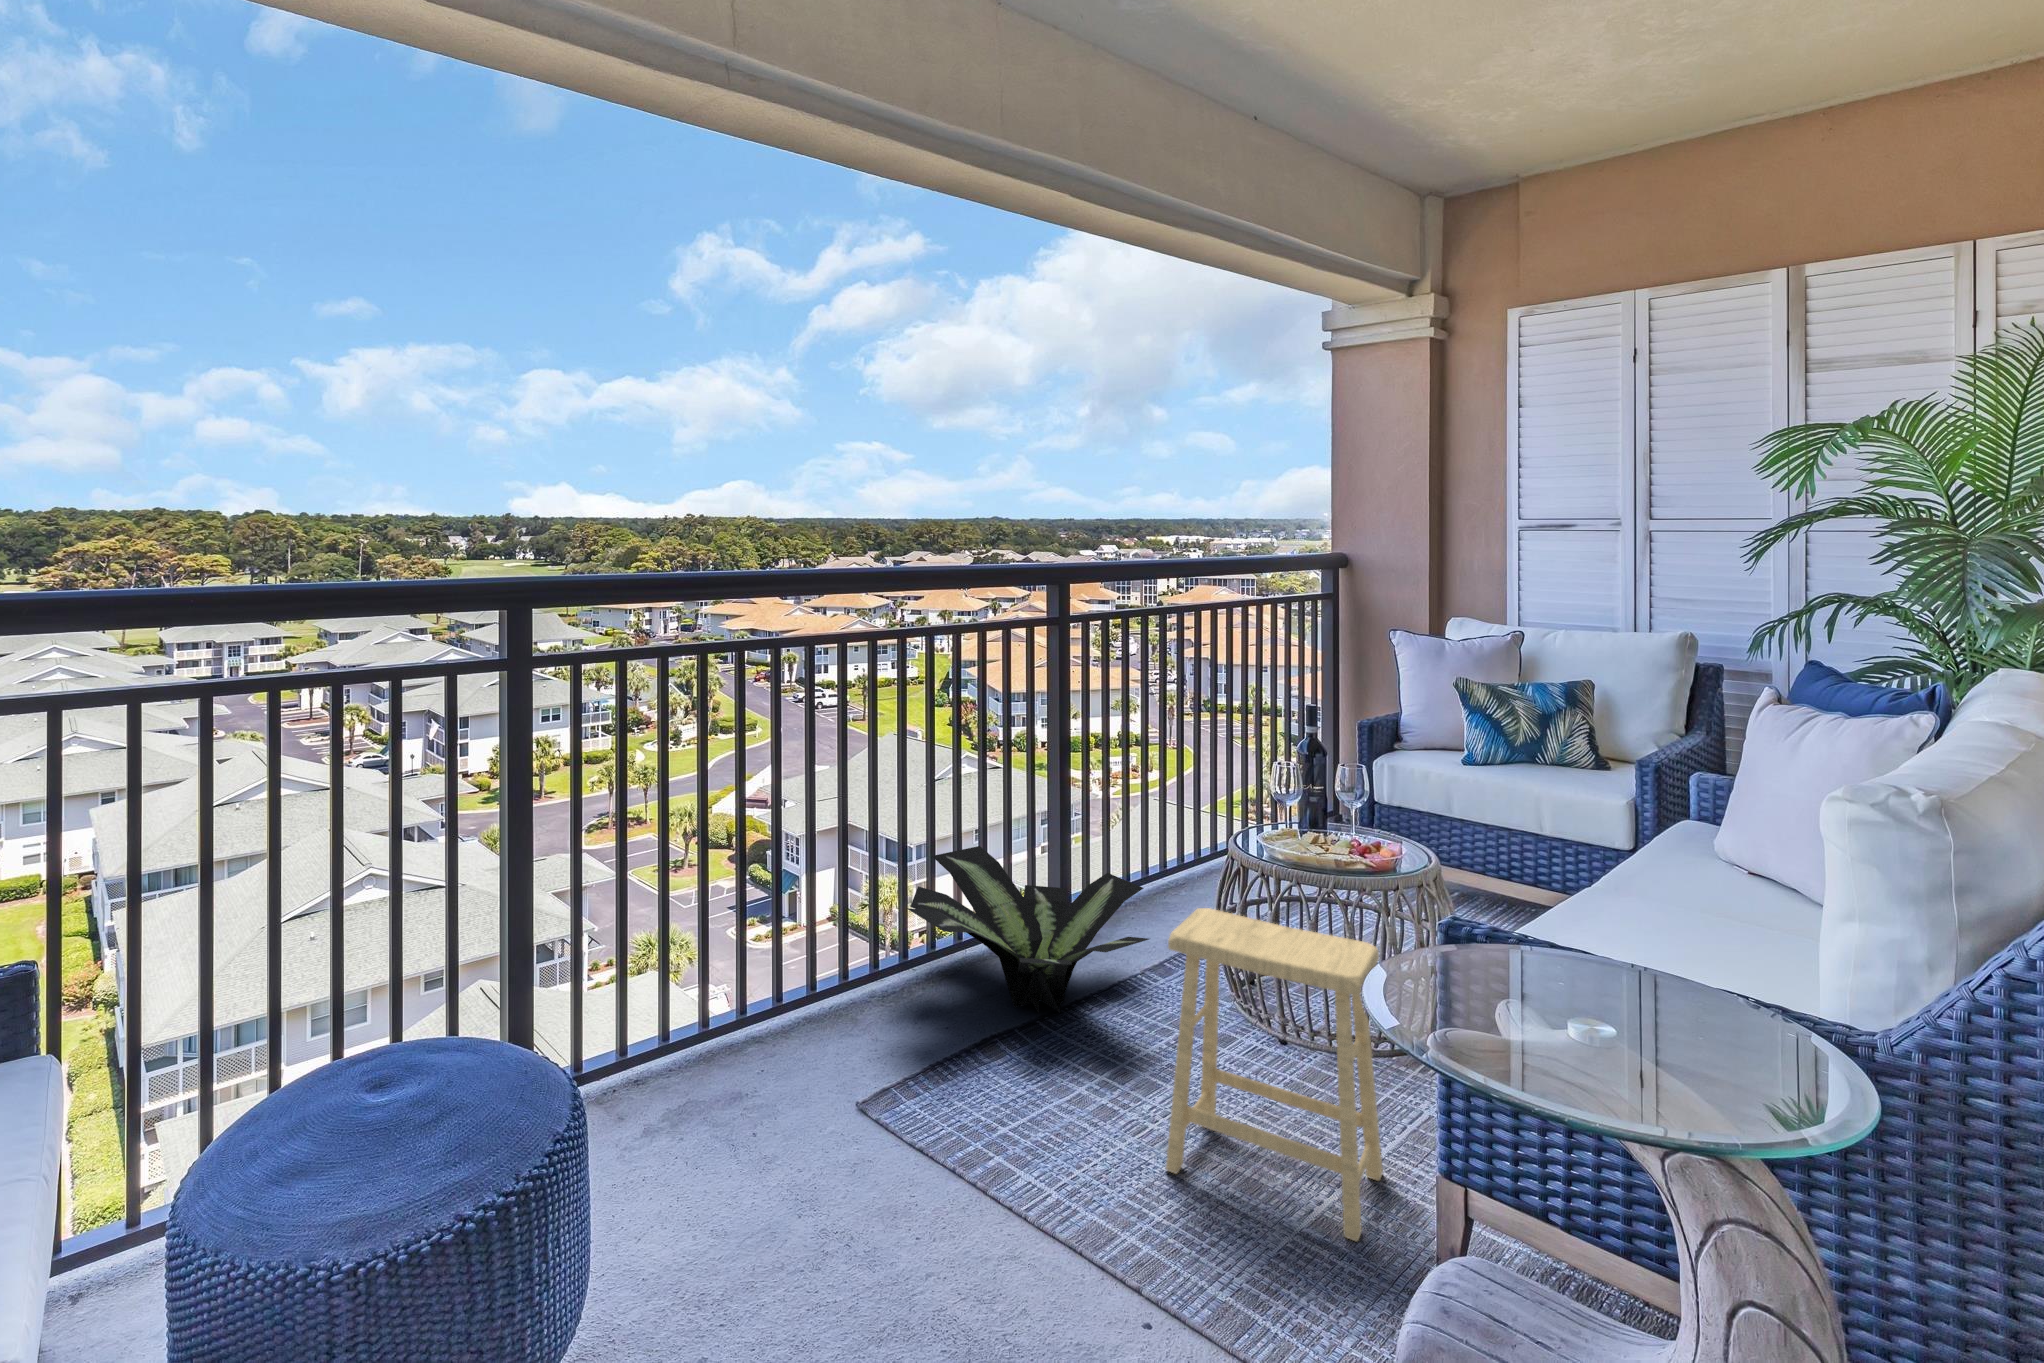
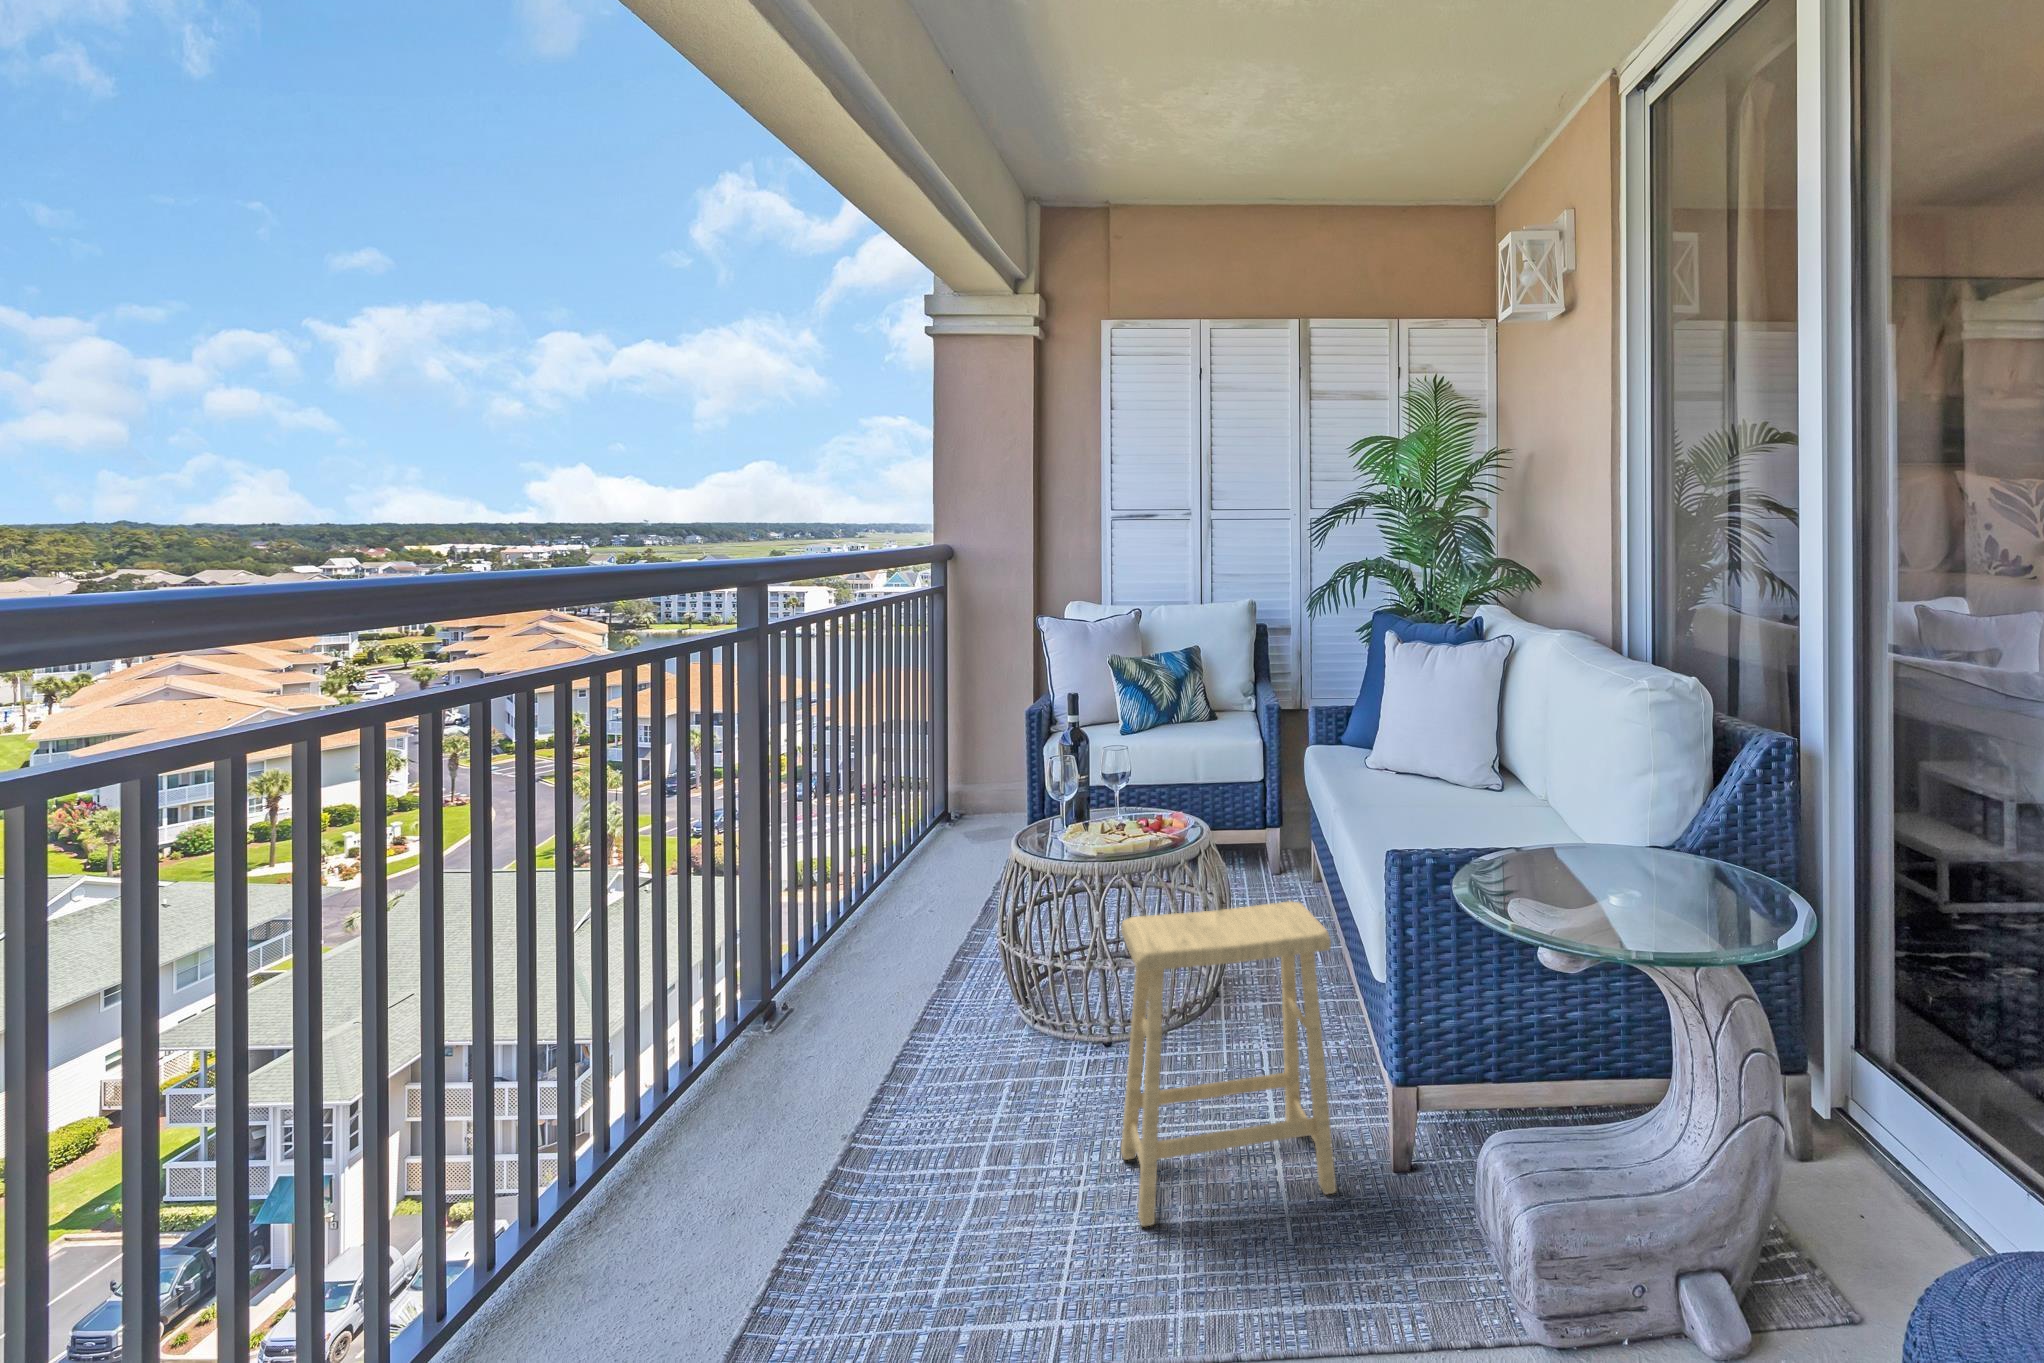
potted plant: present [907,846,1149,1013] -> none [627,931,1001,1143]

